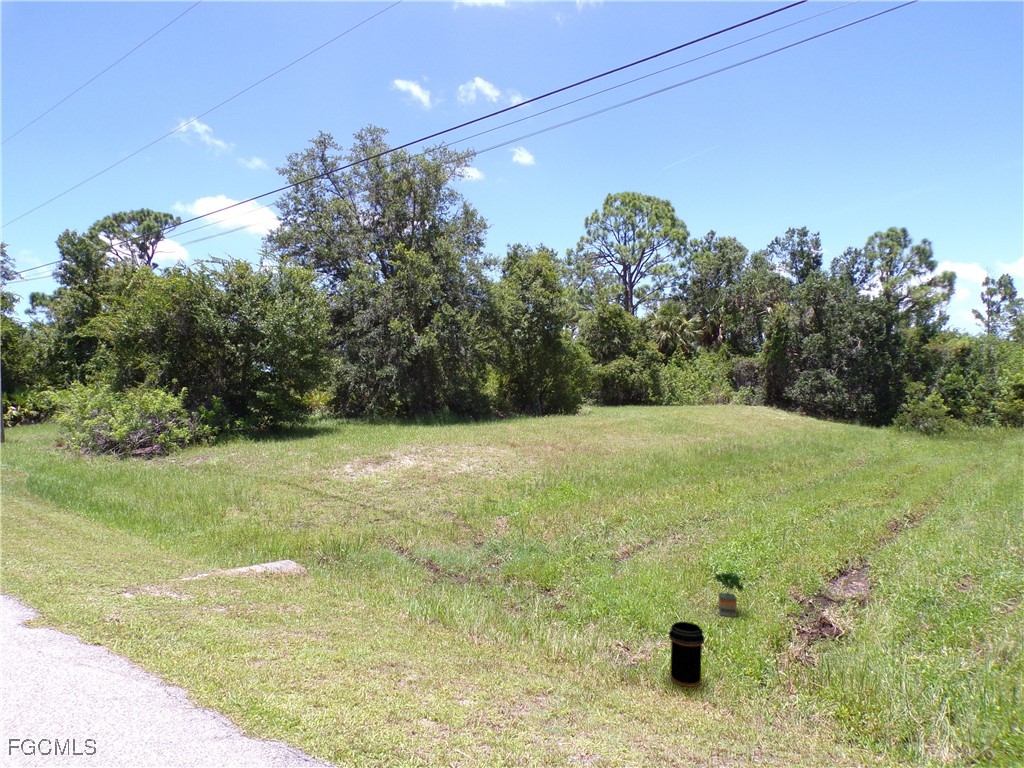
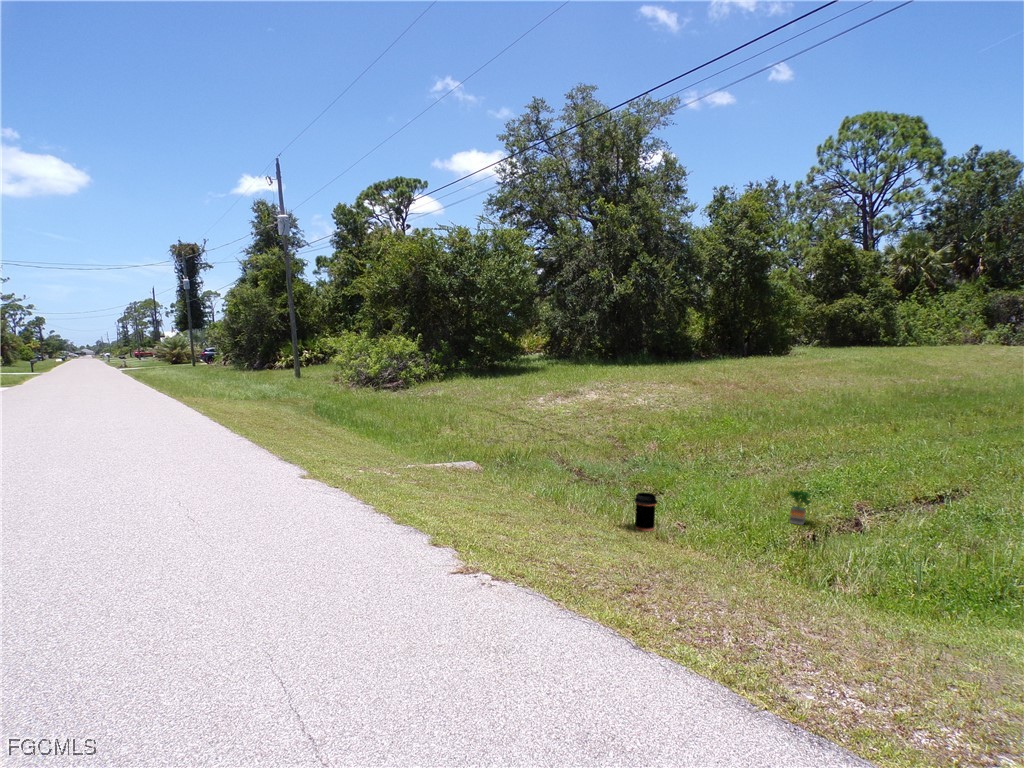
trash can: present [669,622,705,687] -> present [634,492,657,531]

